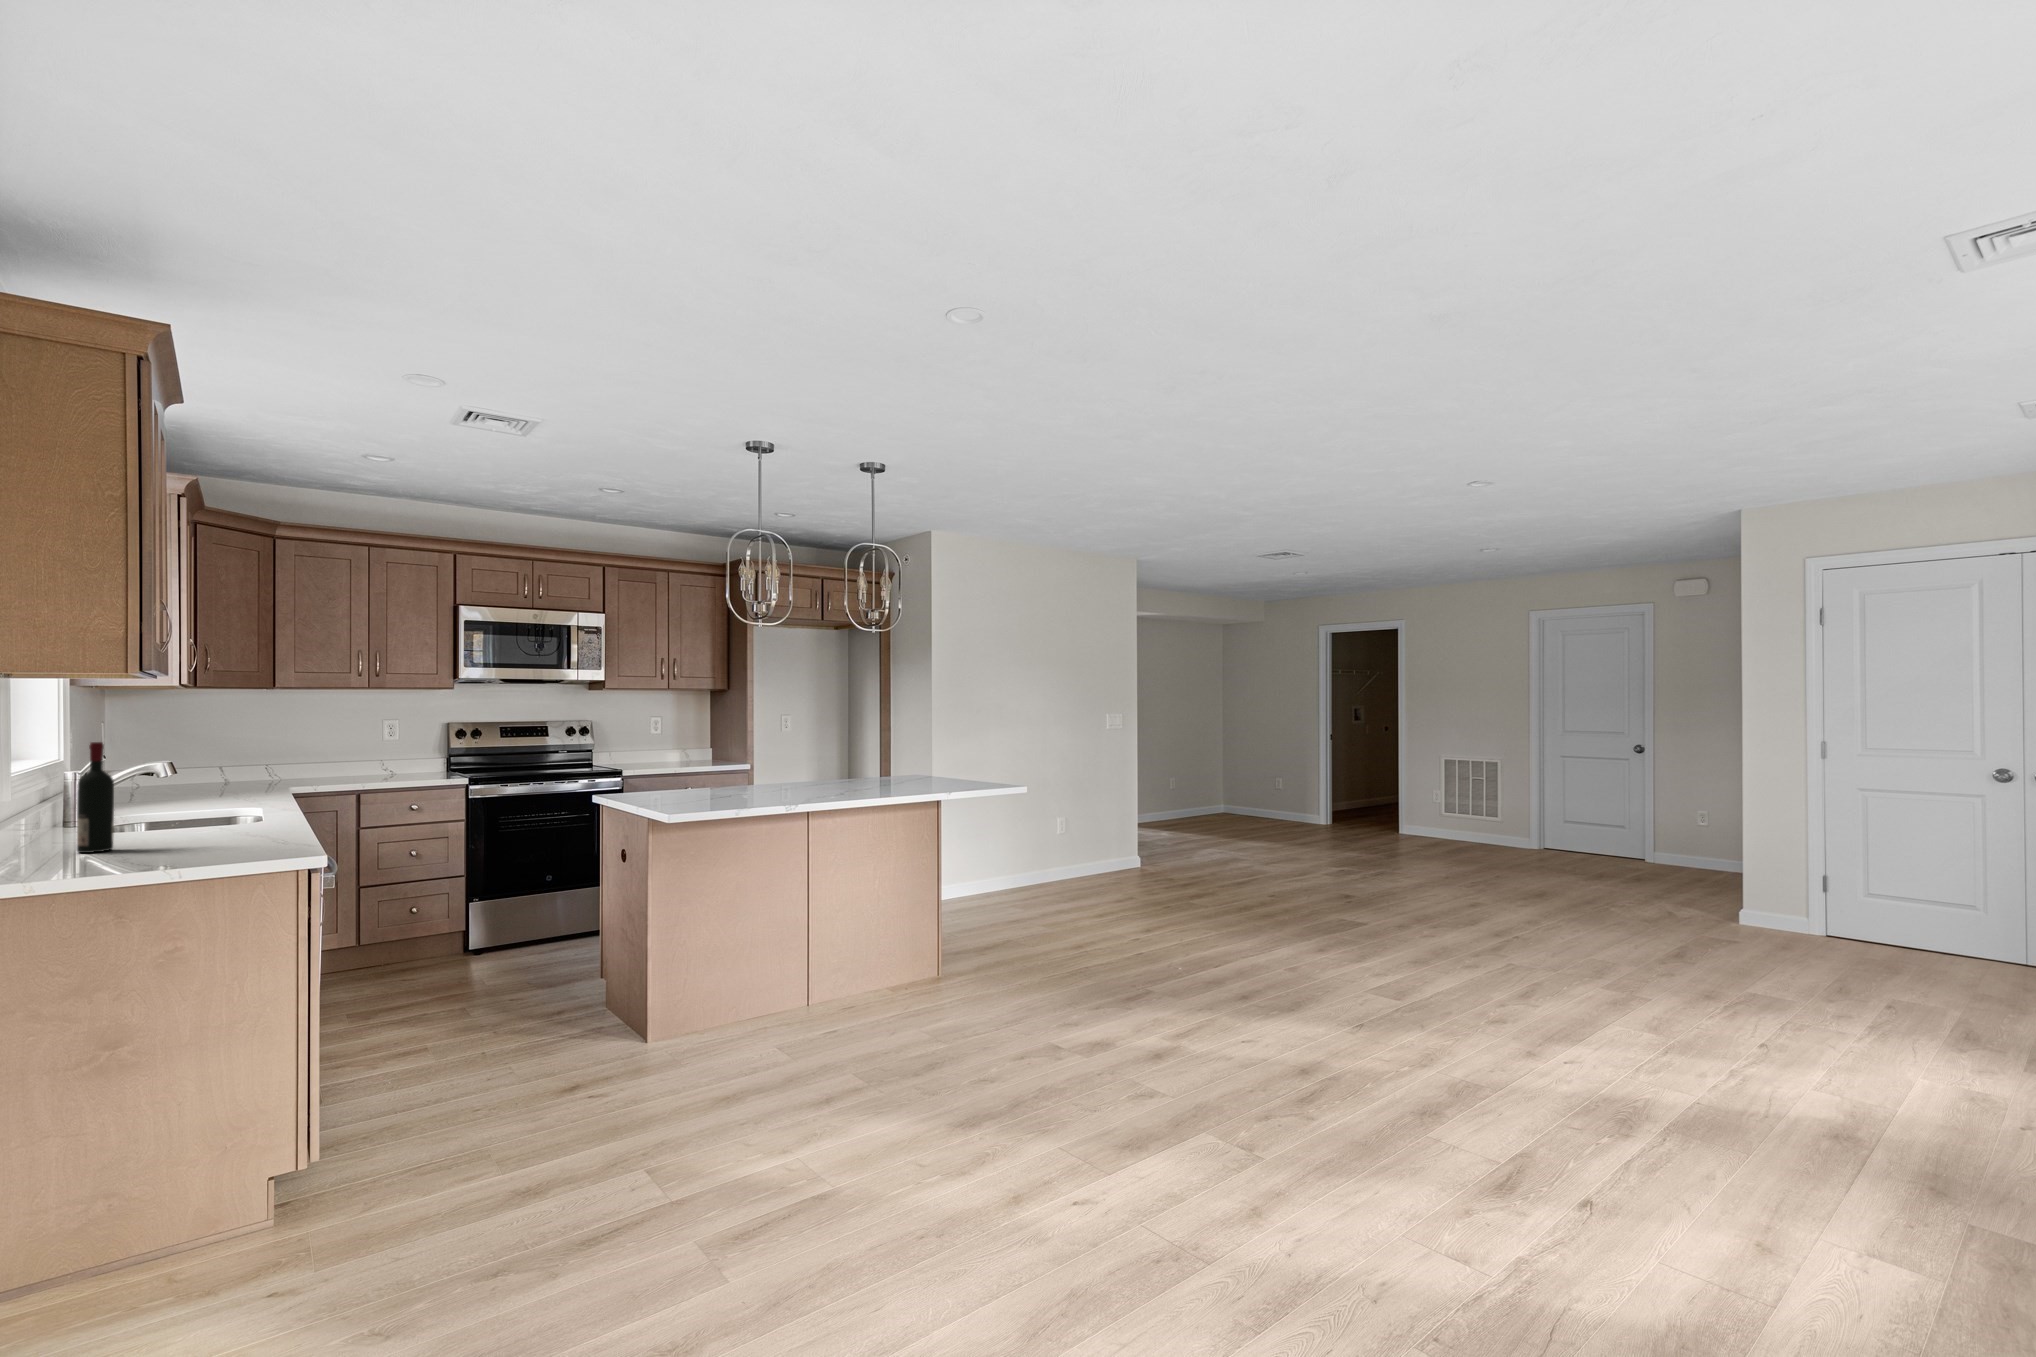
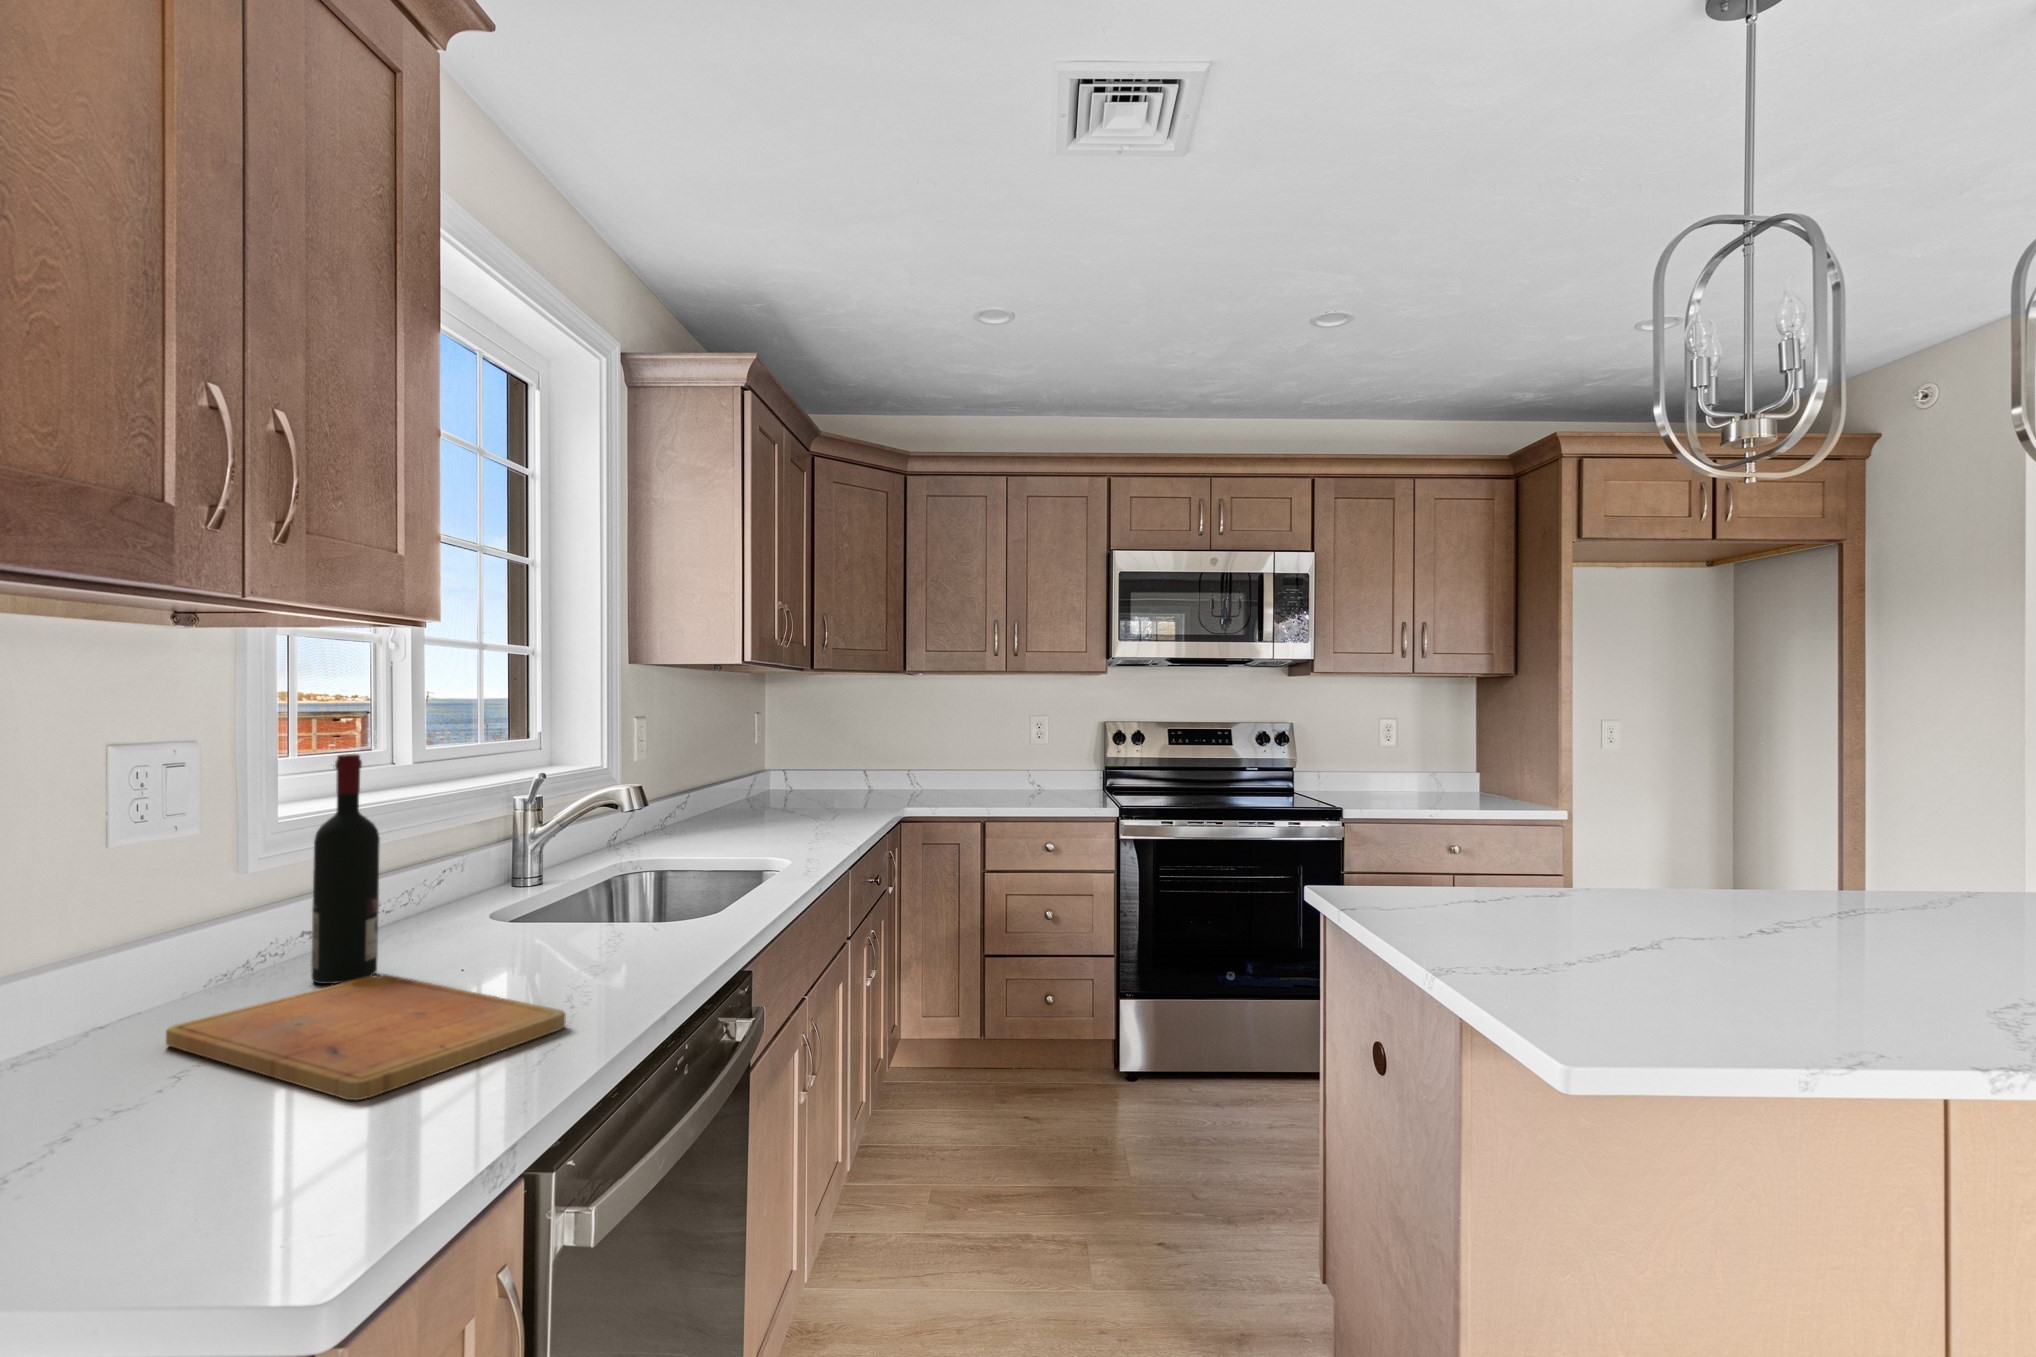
cutting board: none [76,839,275,863] -> present [166,974,566,1100]

